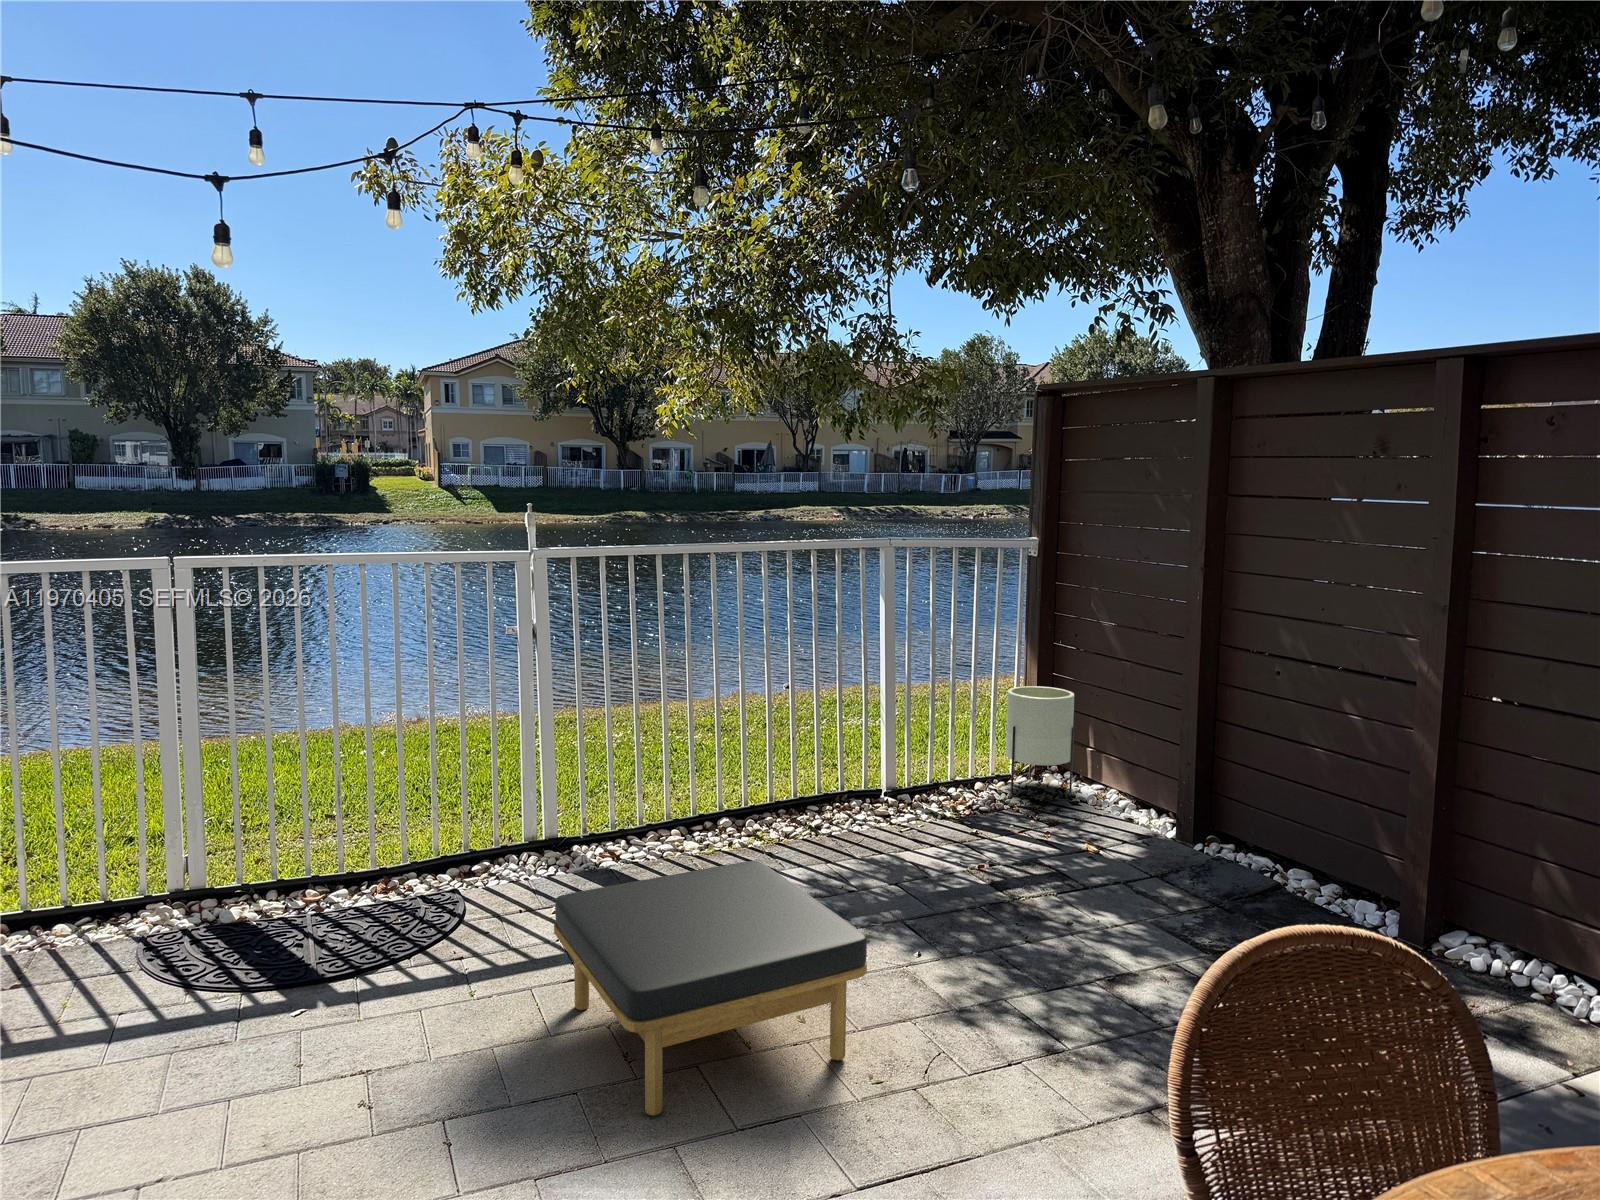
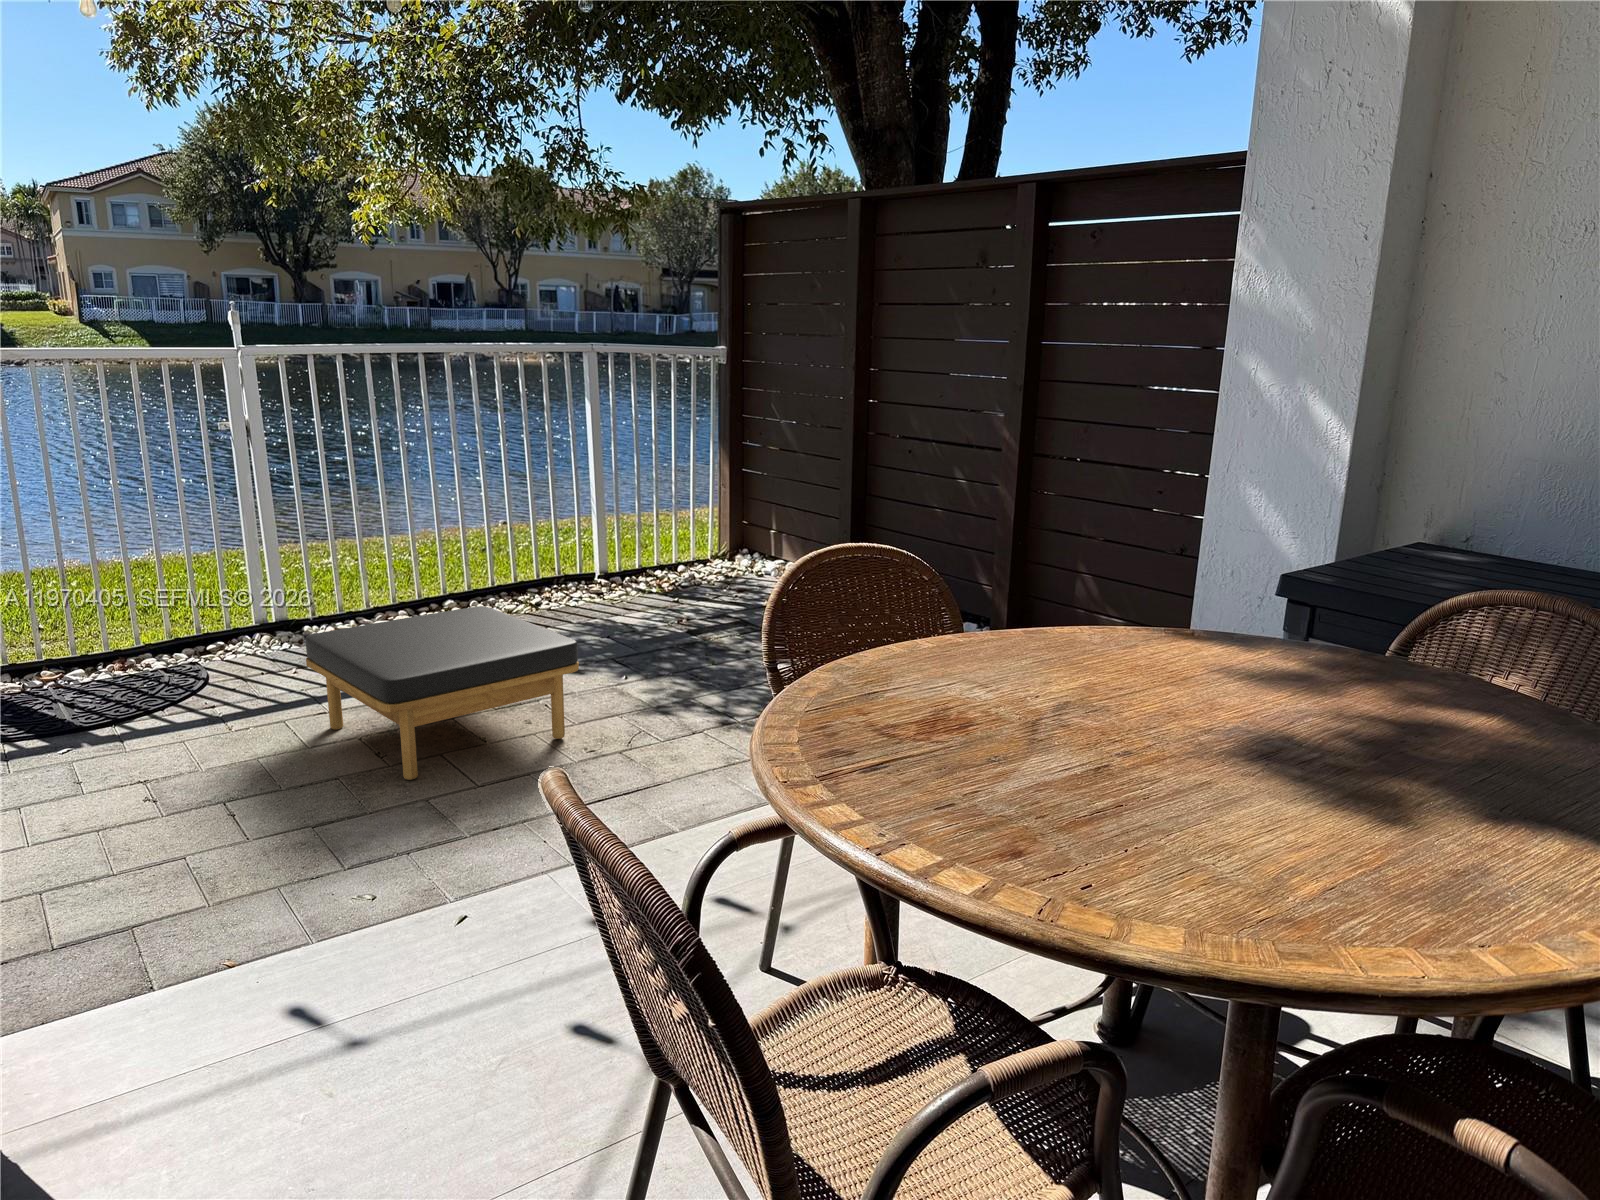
planter: present [1005,686,1074,793] -> none [703,482,760,573]

